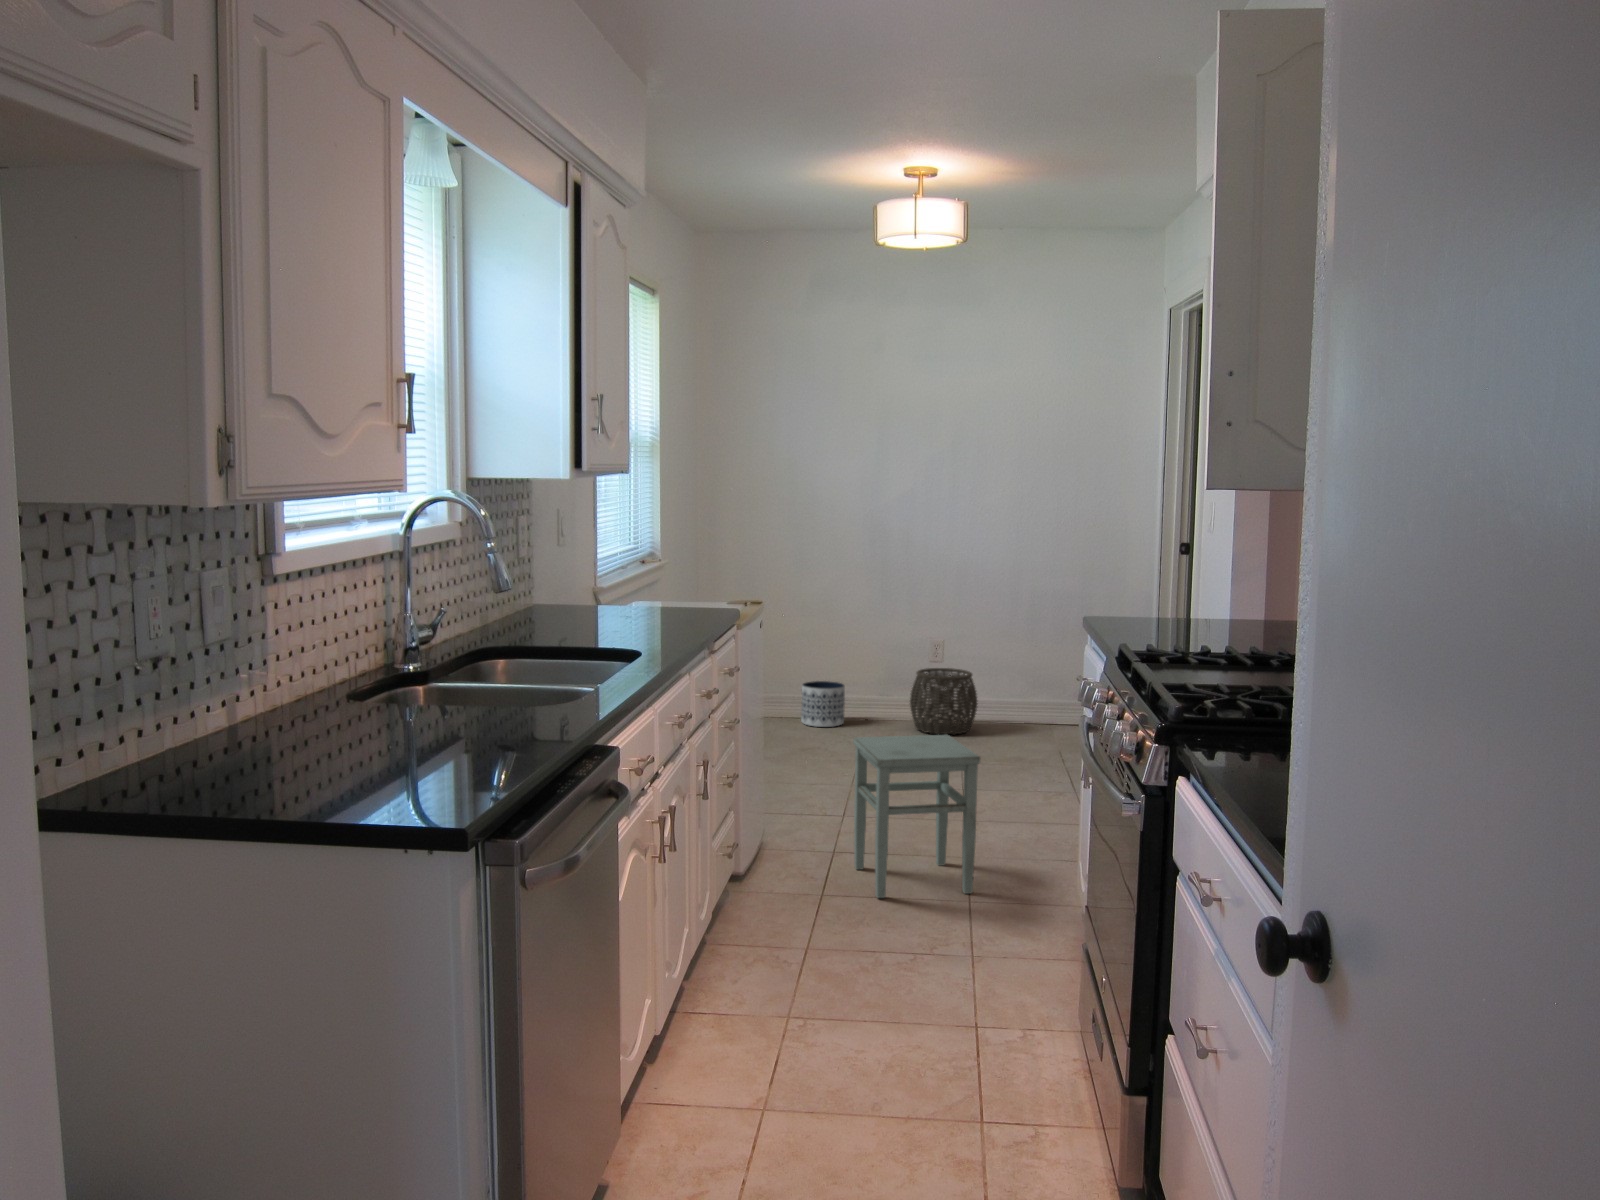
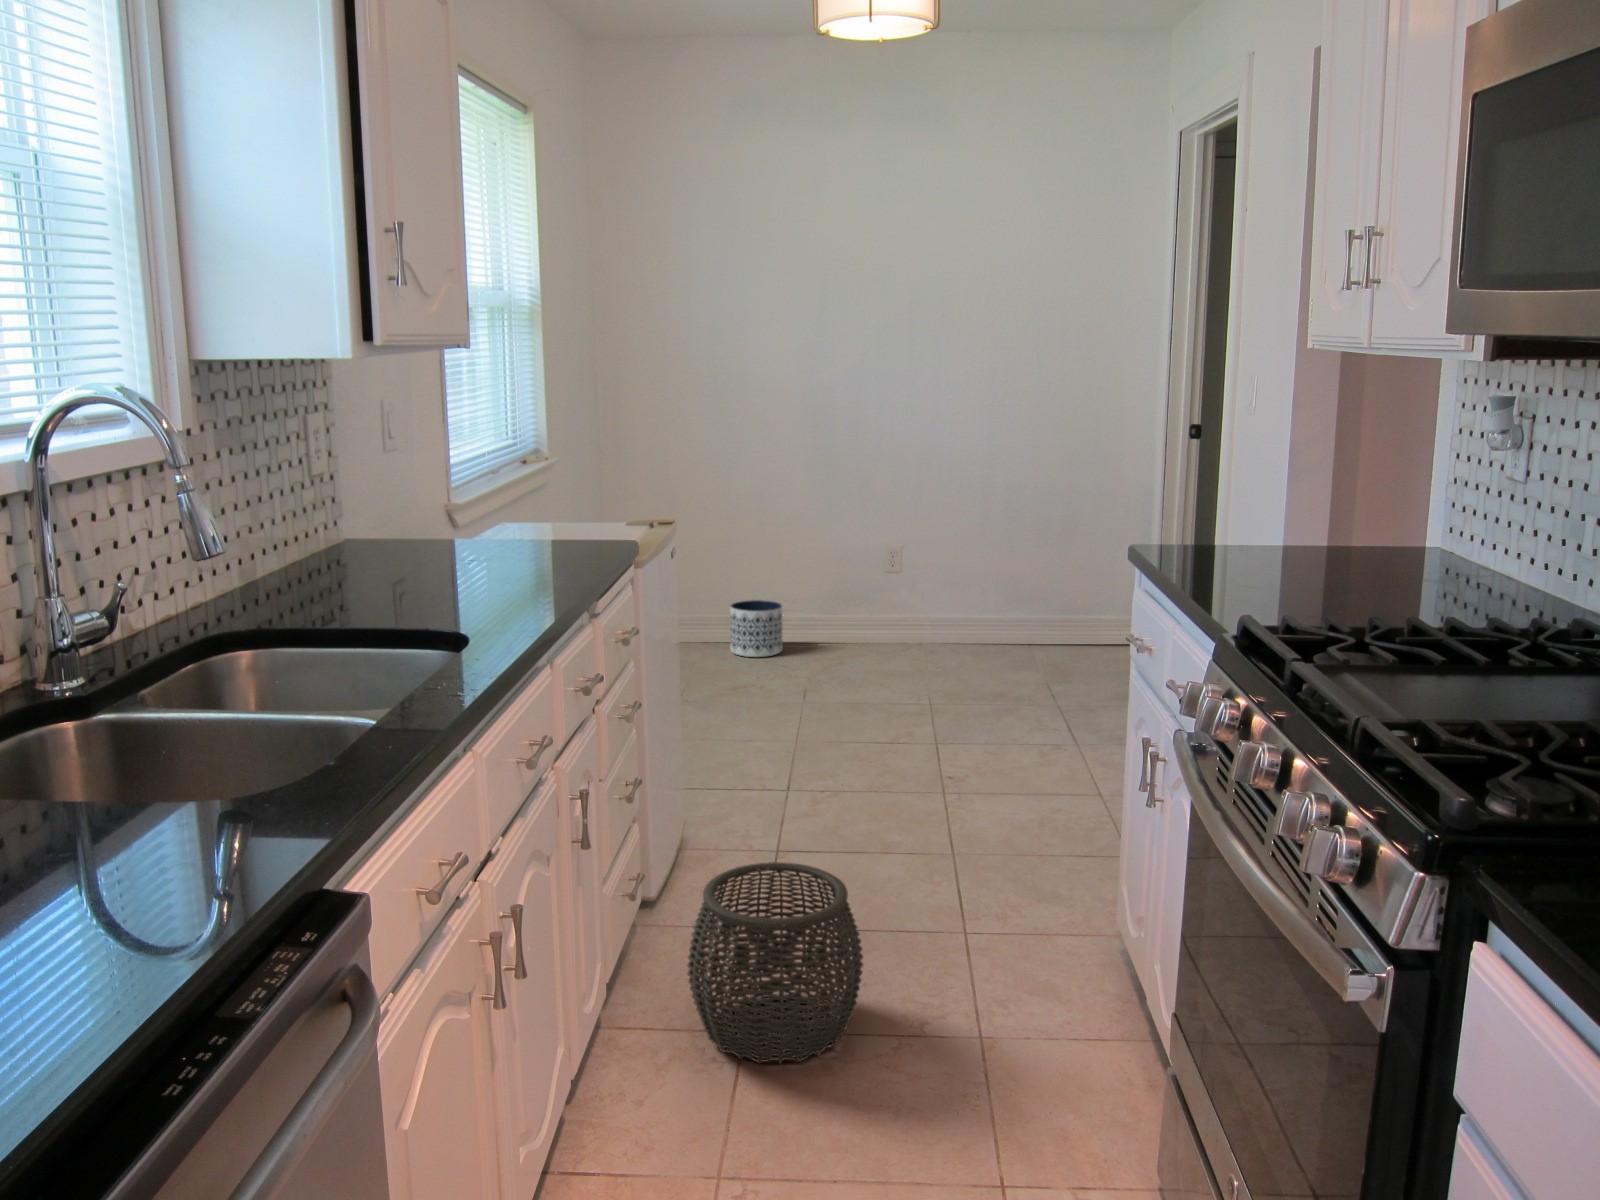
woven basket: present [910,668,977,735] -> present [687,862,863,1064]
stool: present [853,735,980,898] -> none [801,698,976,929]

